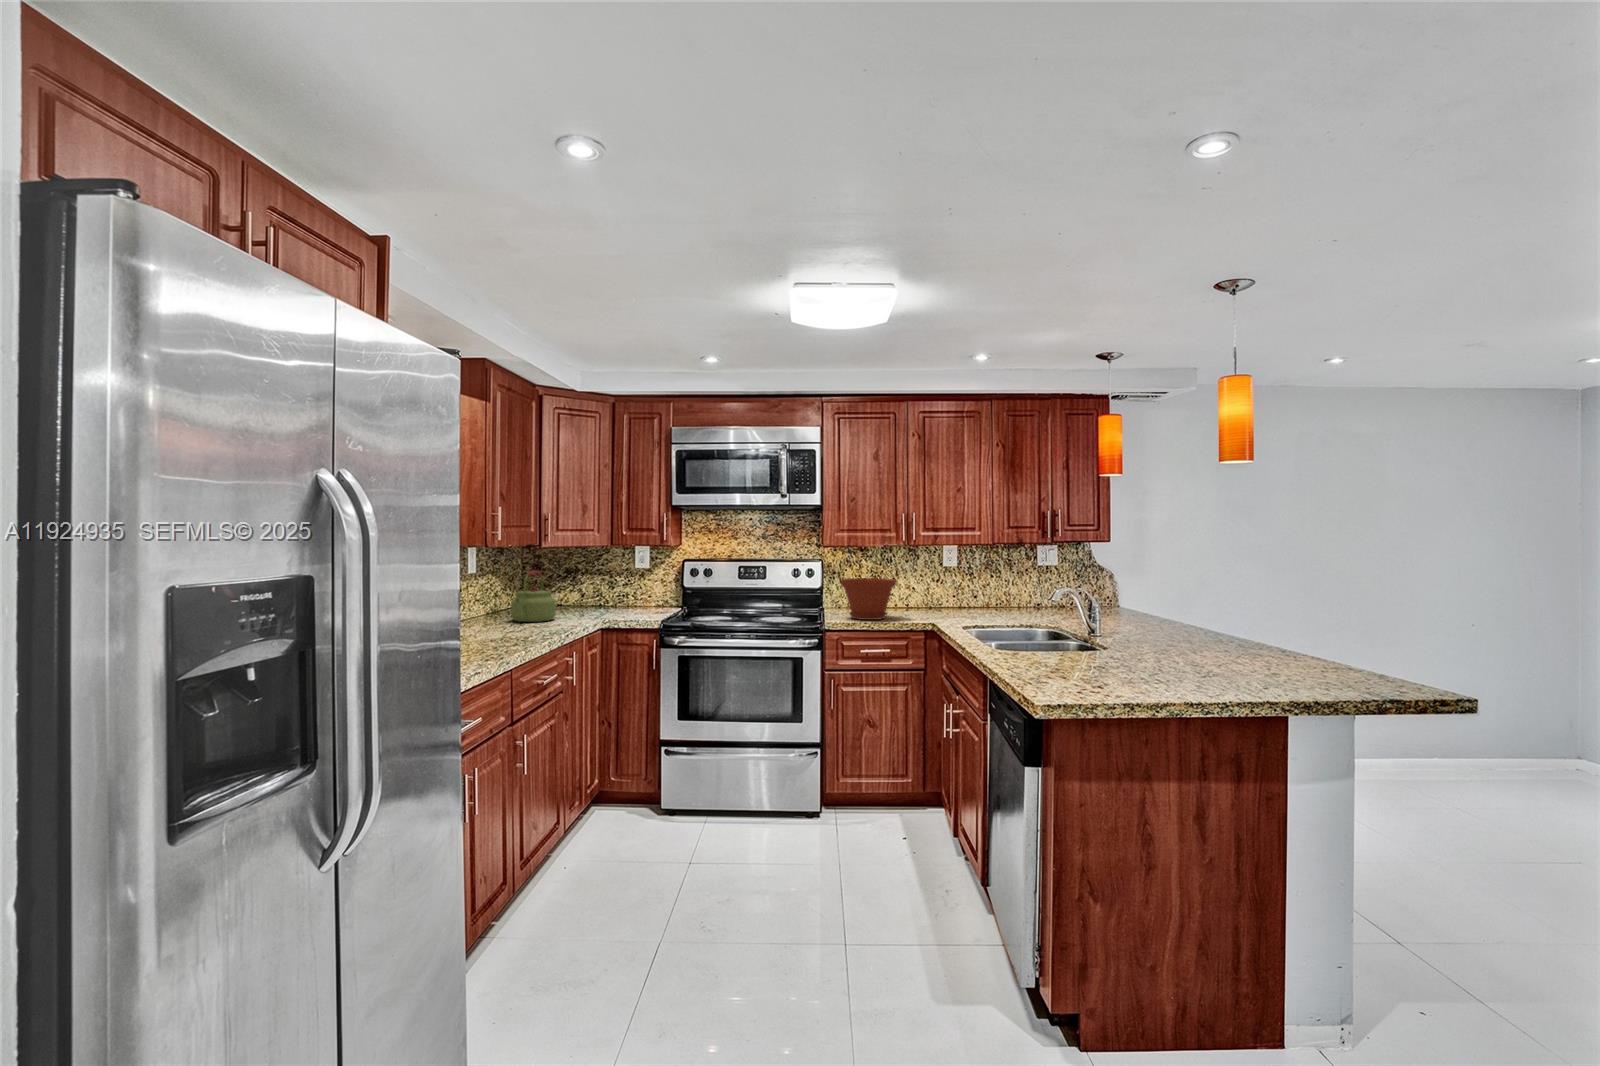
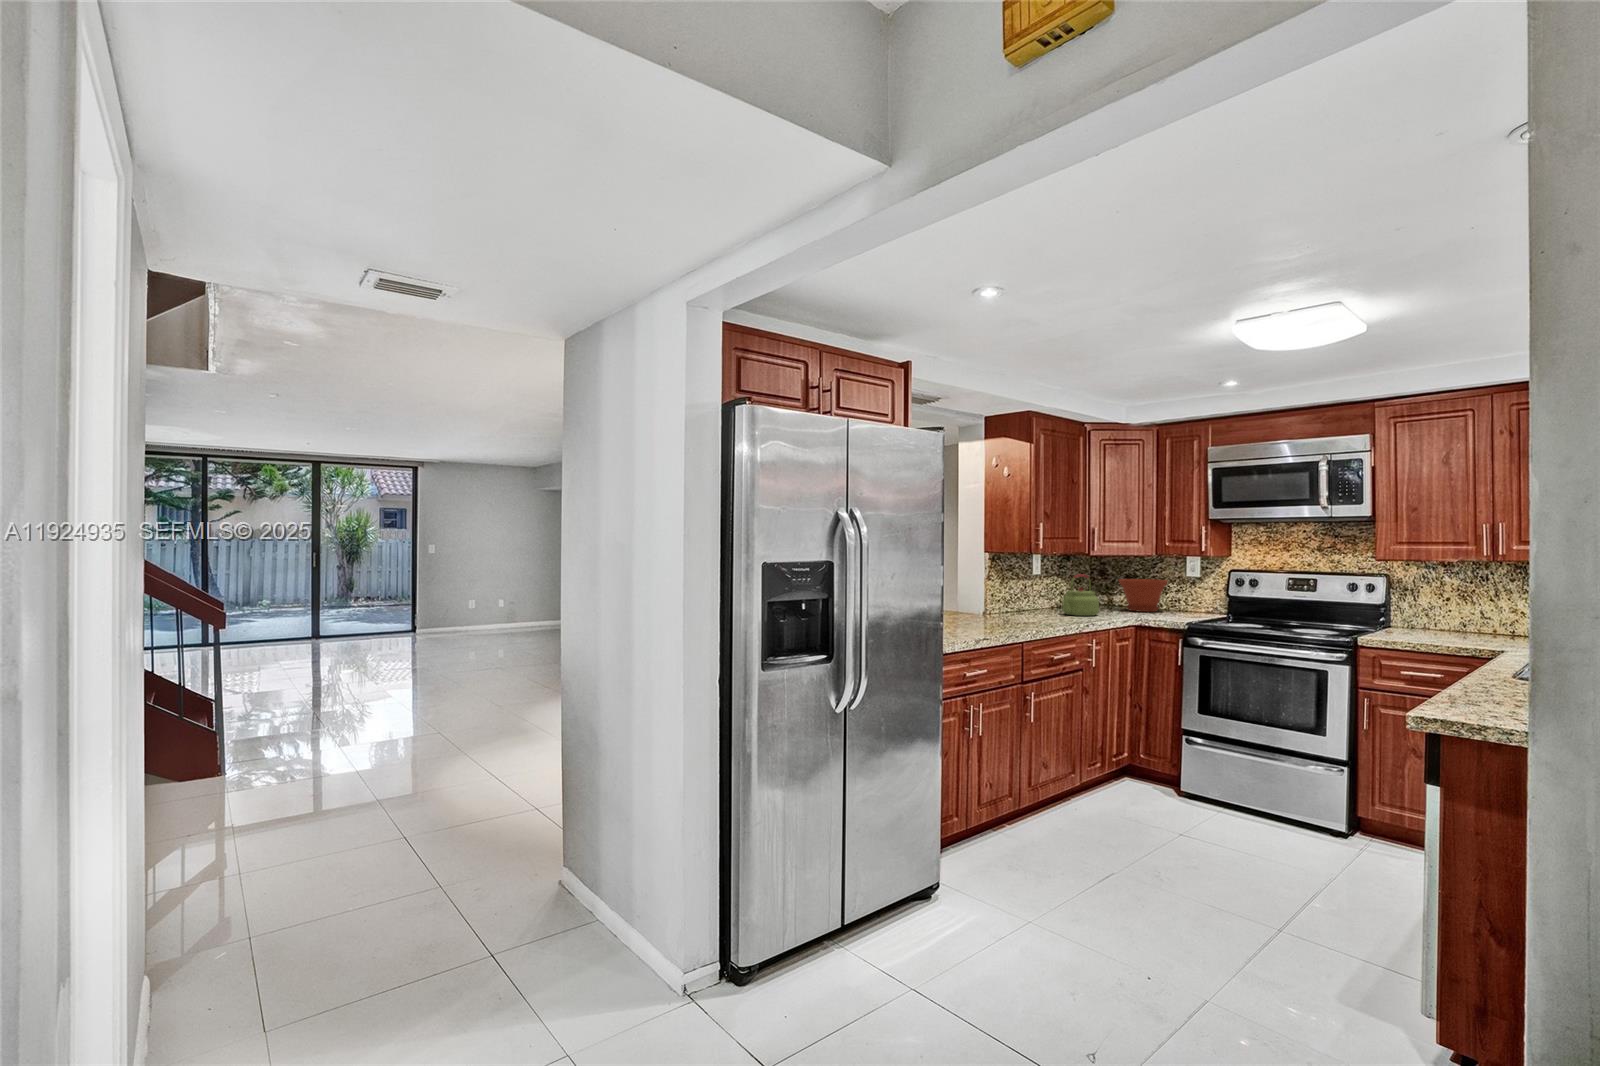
plant pot: present [840,578,897,620] -> present [1119,579,1167,612]

